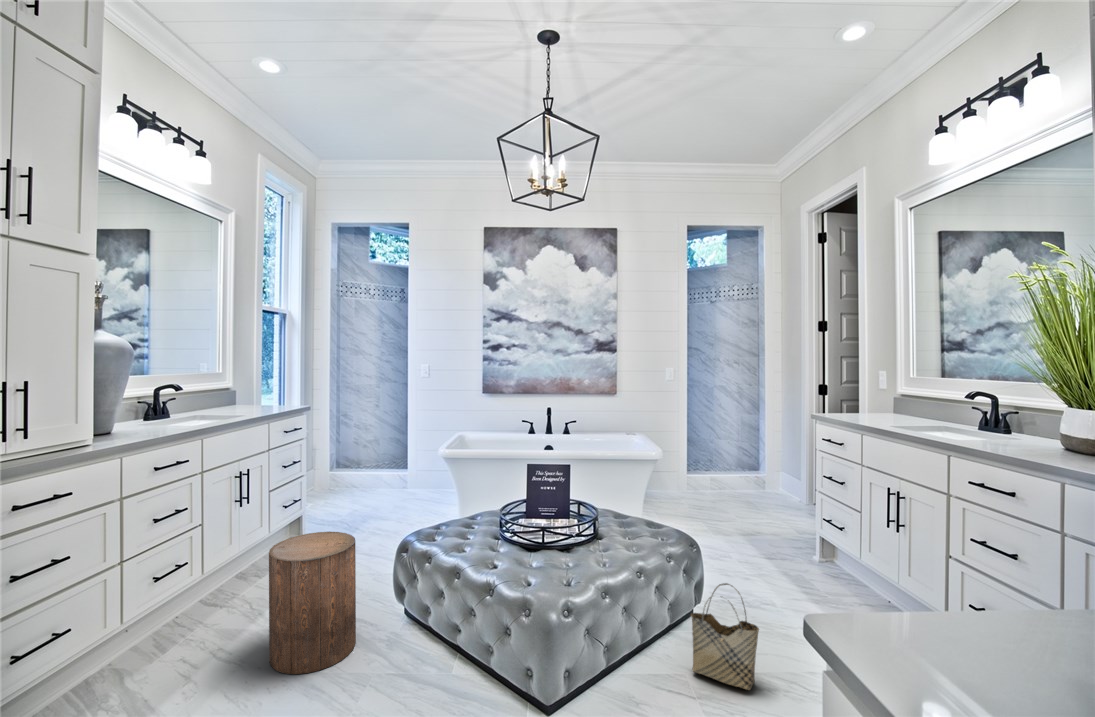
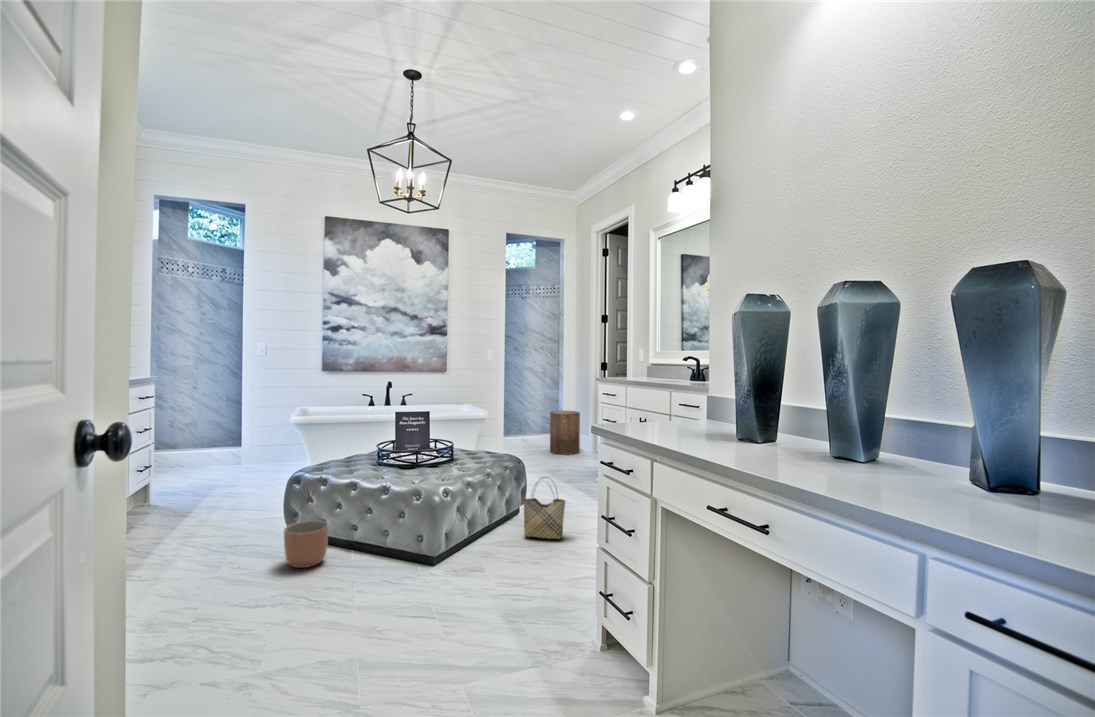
stool: present [269,532,356,674] -> present [550,411,580,455]
planter: none [373,609,427,677] -> present [284,520,329,568]

